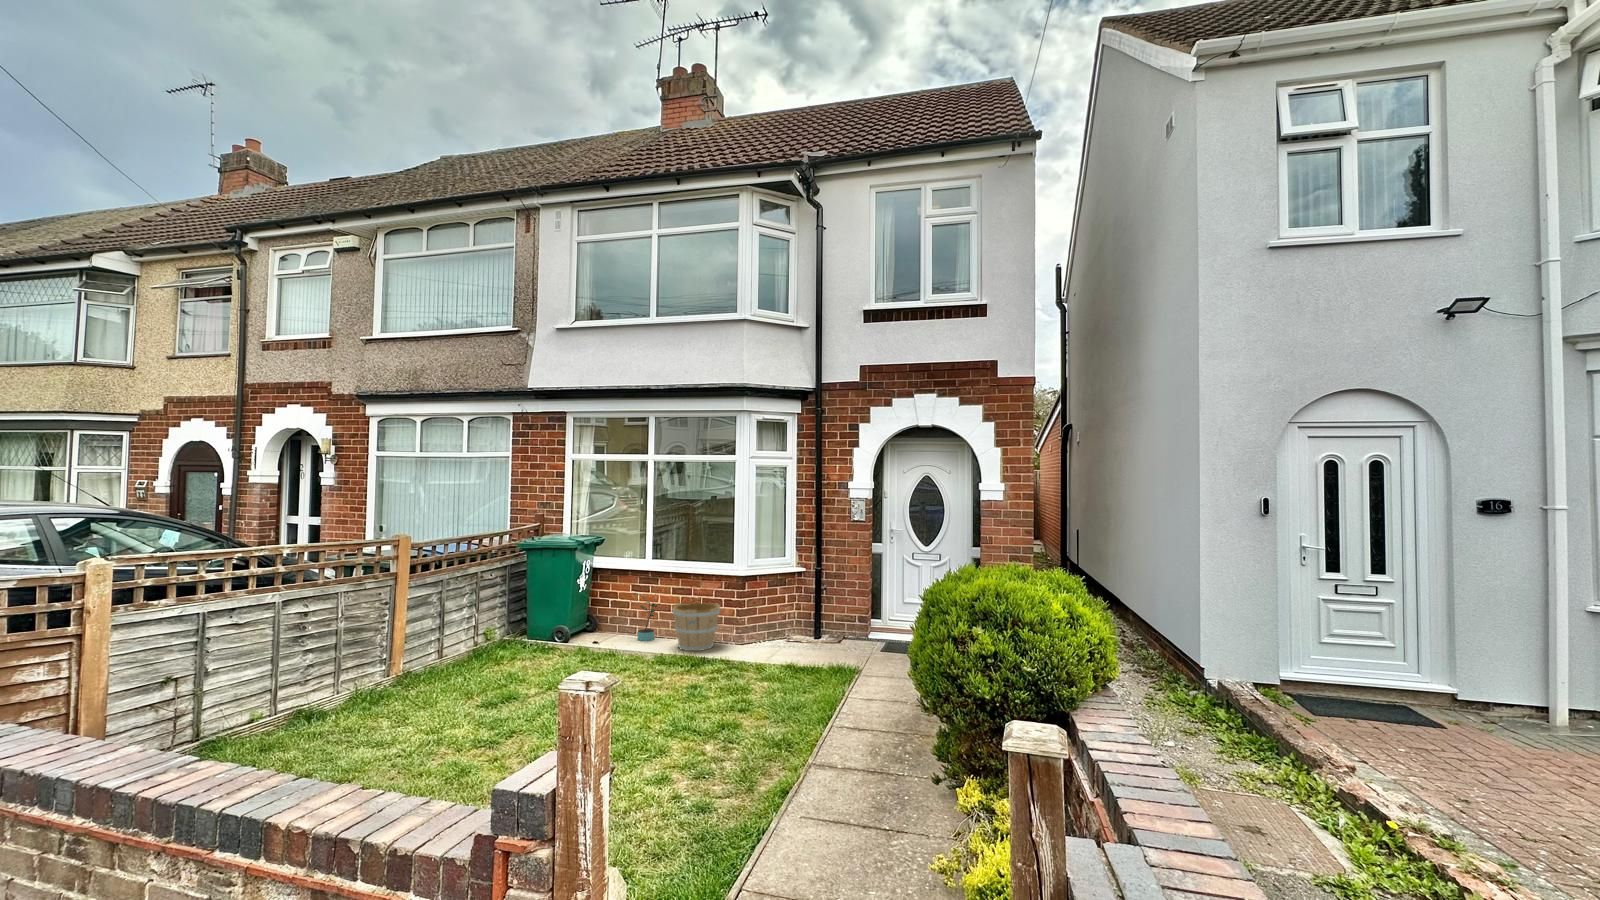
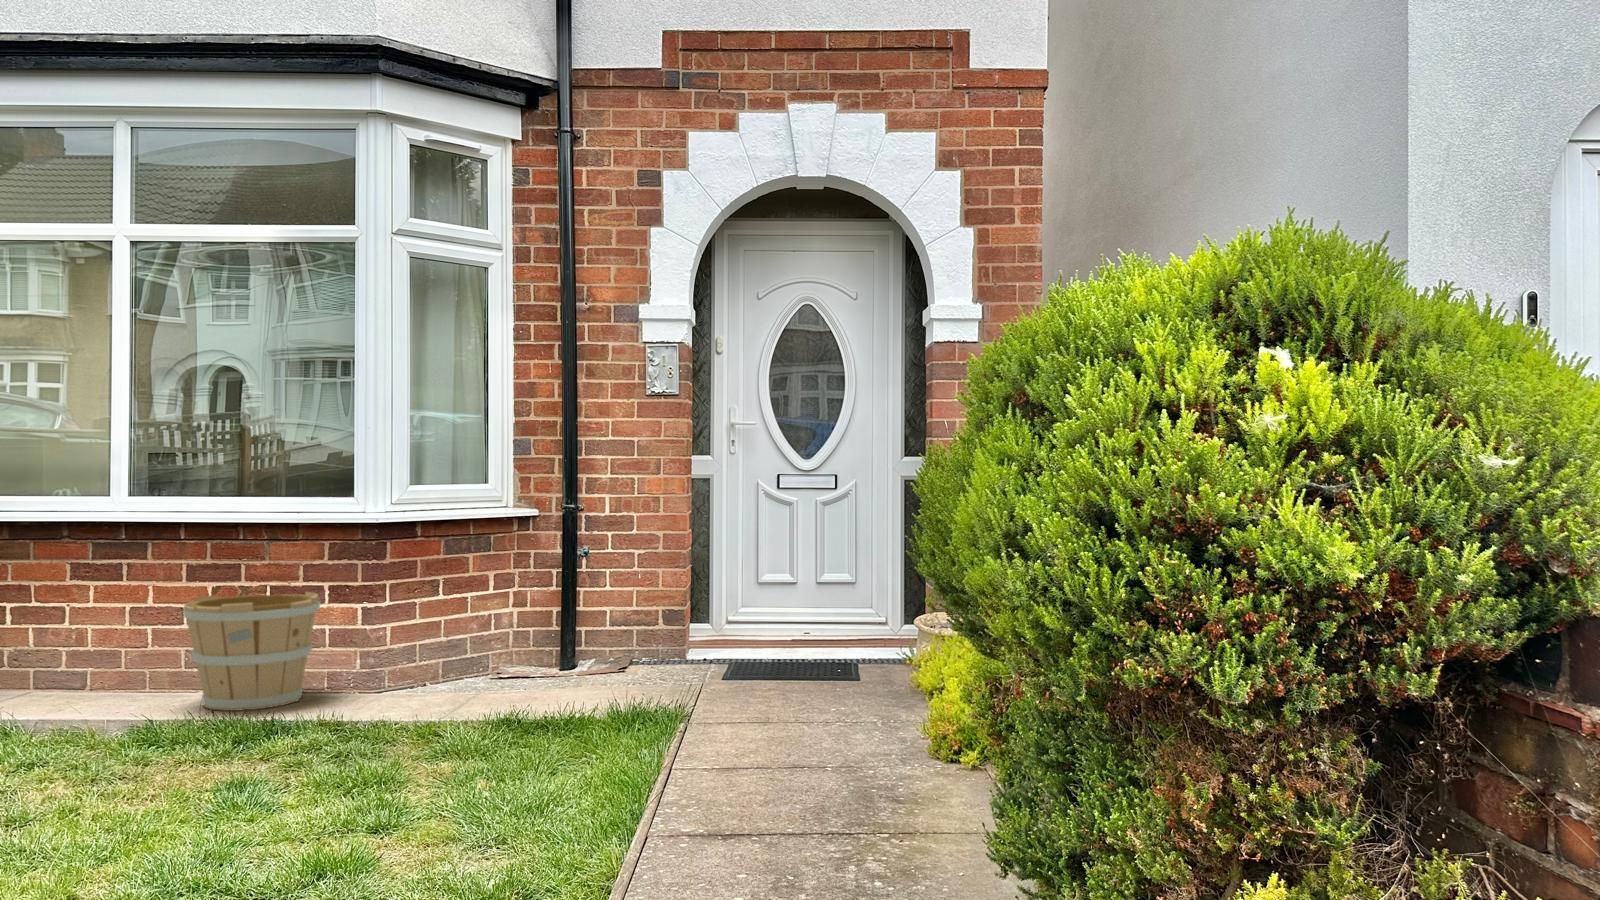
potted plant: present [633,587,661,641] -> none [66,562,156,700]

